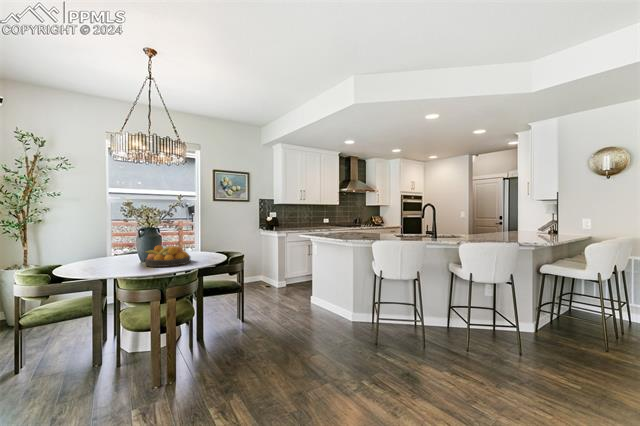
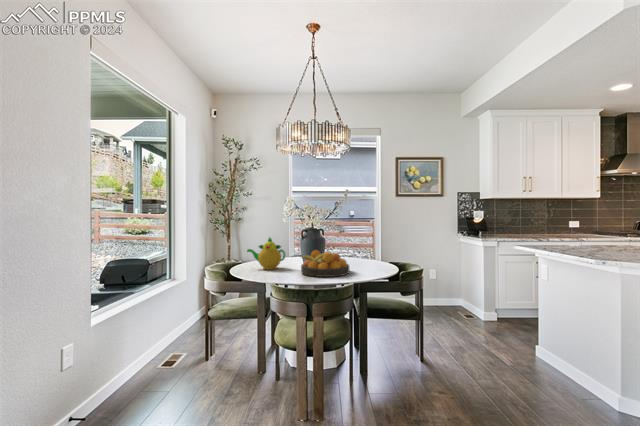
teapot: none [79,236,124,267] -> present [247,238,285,270]

